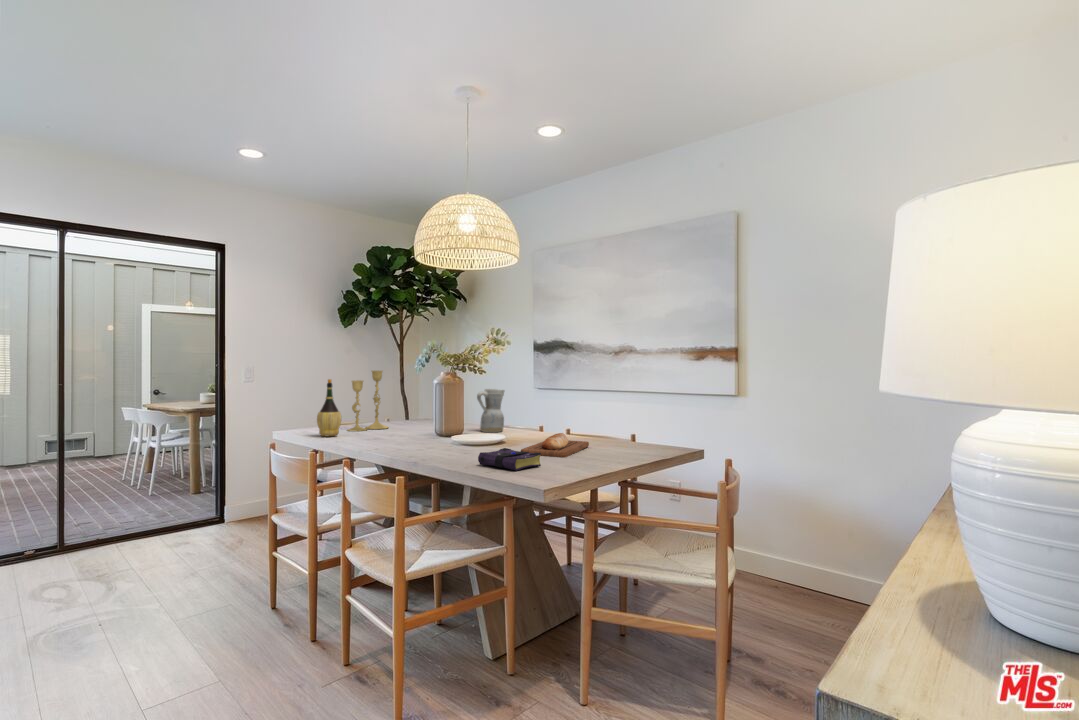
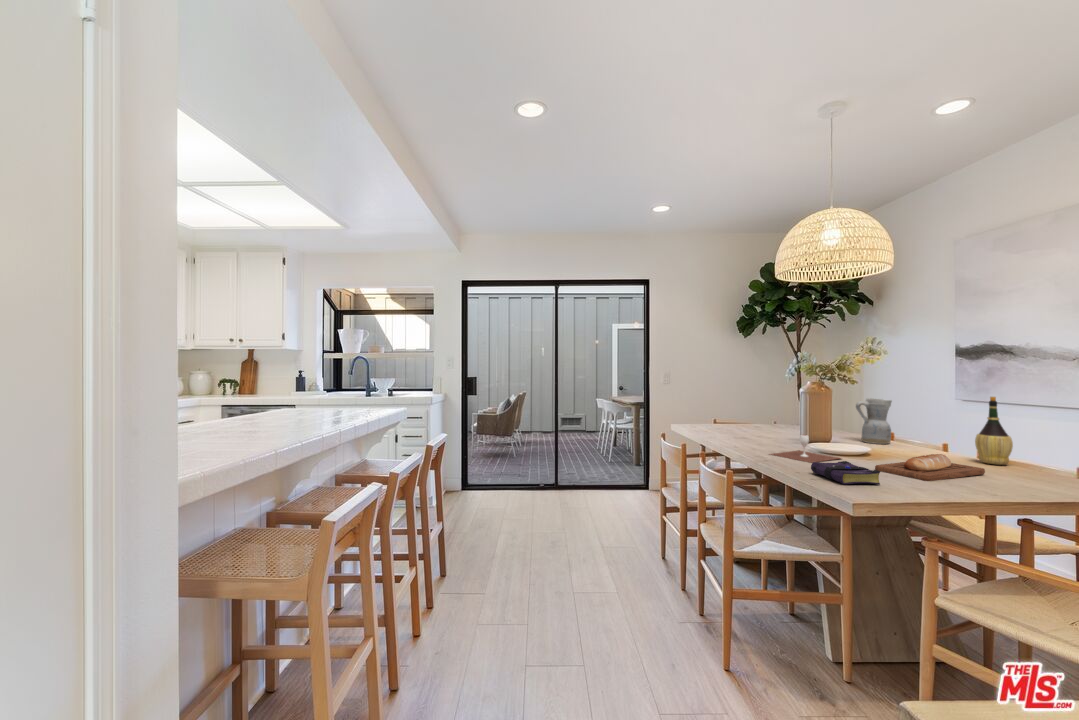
candlestick: present [347,370,388,431] -> none [731,378,770,429]
wine bottle: present [317,379,342,436] -> present [975,397,1013,465]
wine glass: none [417,427,486,456] -> present [771,435,841,463]

